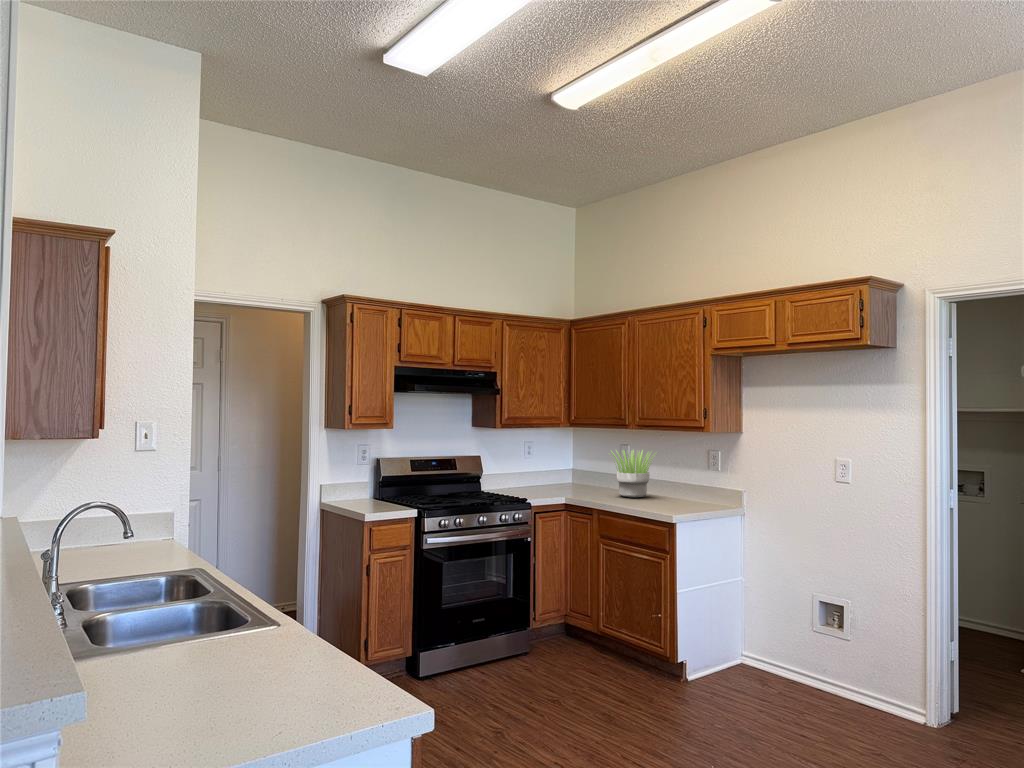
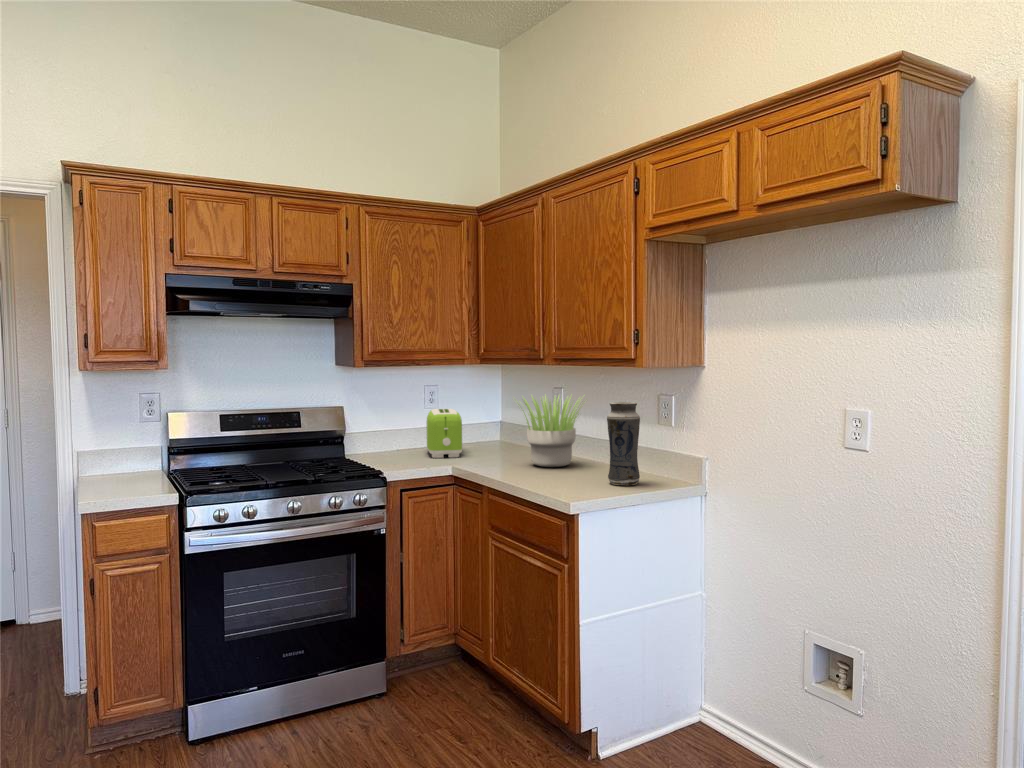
vase: none [682,454,704,507] -> present [607,402,640,485]
toaster: none [533,459,565,492] -> present [427,409,462,458]

